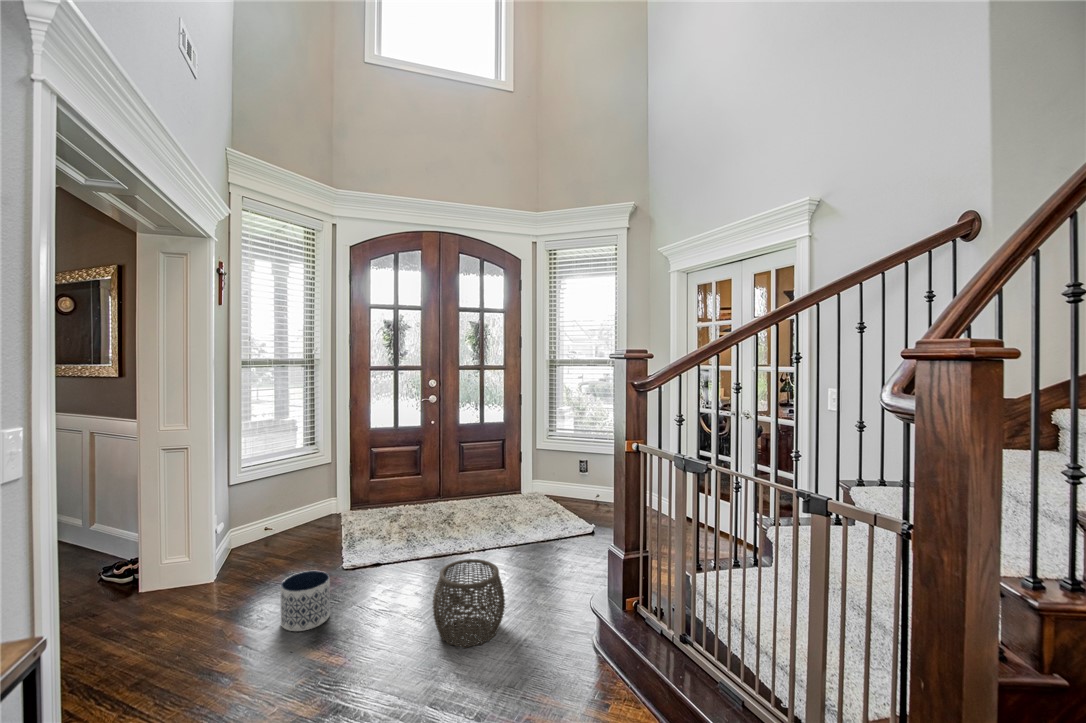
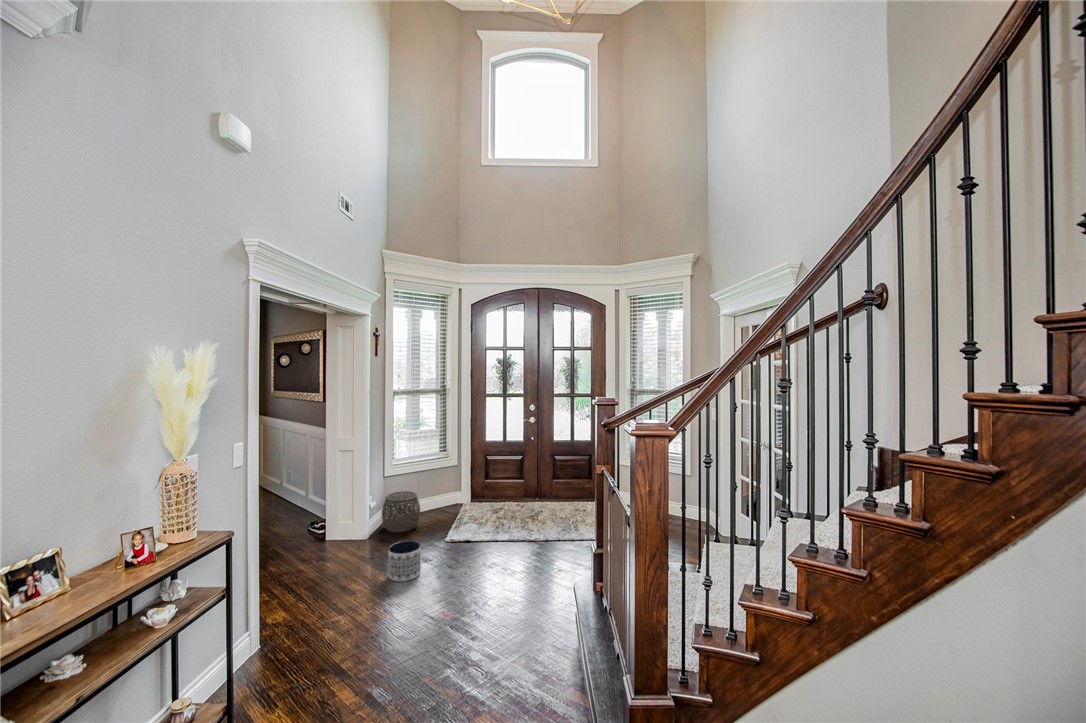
woven basket: present [433,559,505,647] -> present [382,491,420,532]

